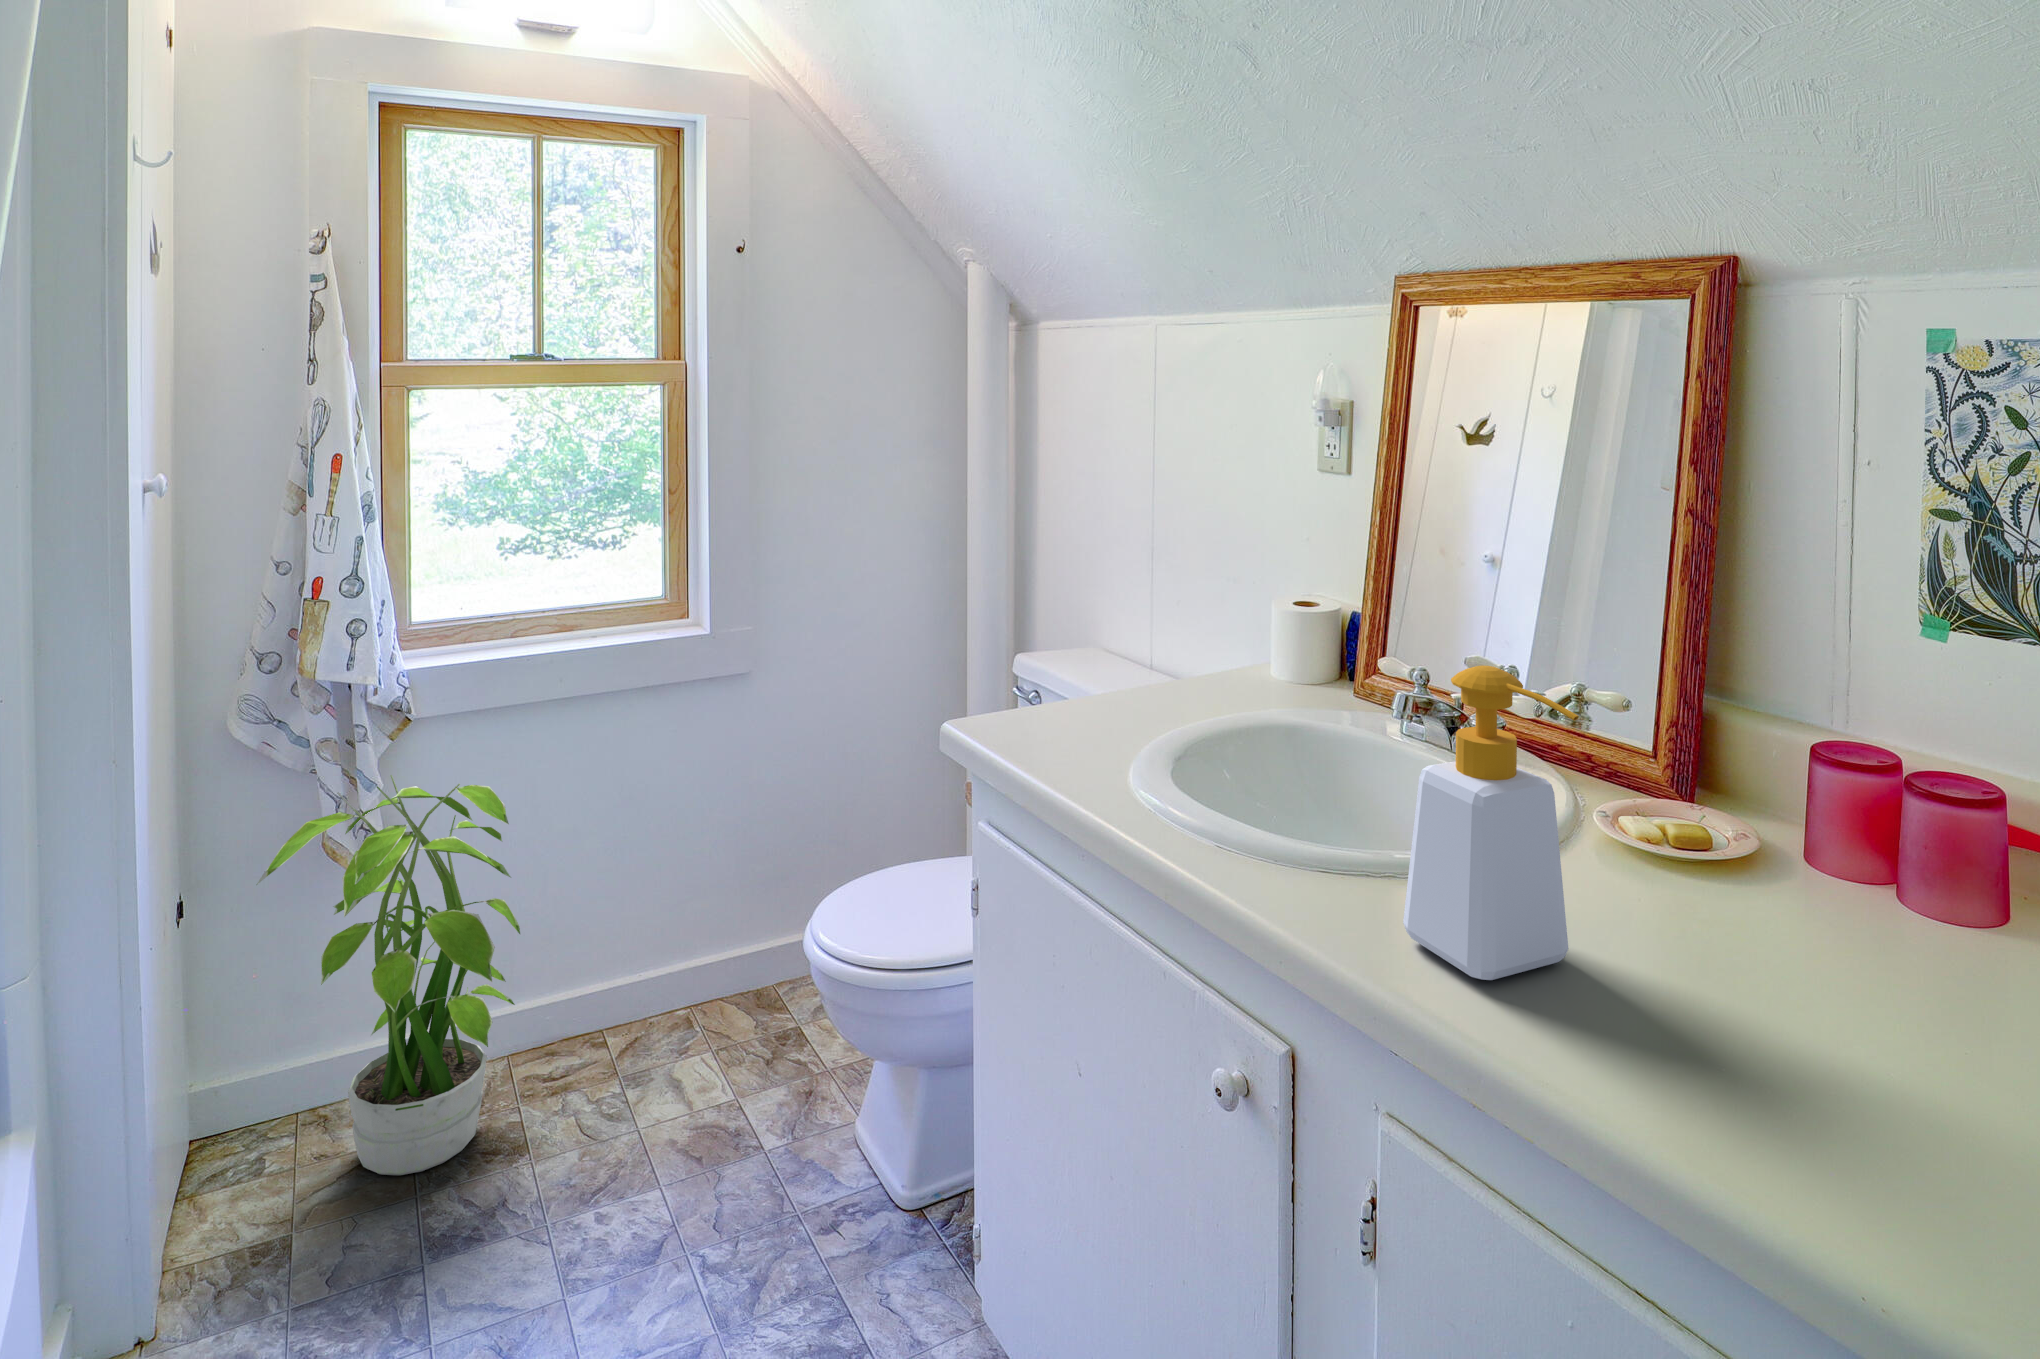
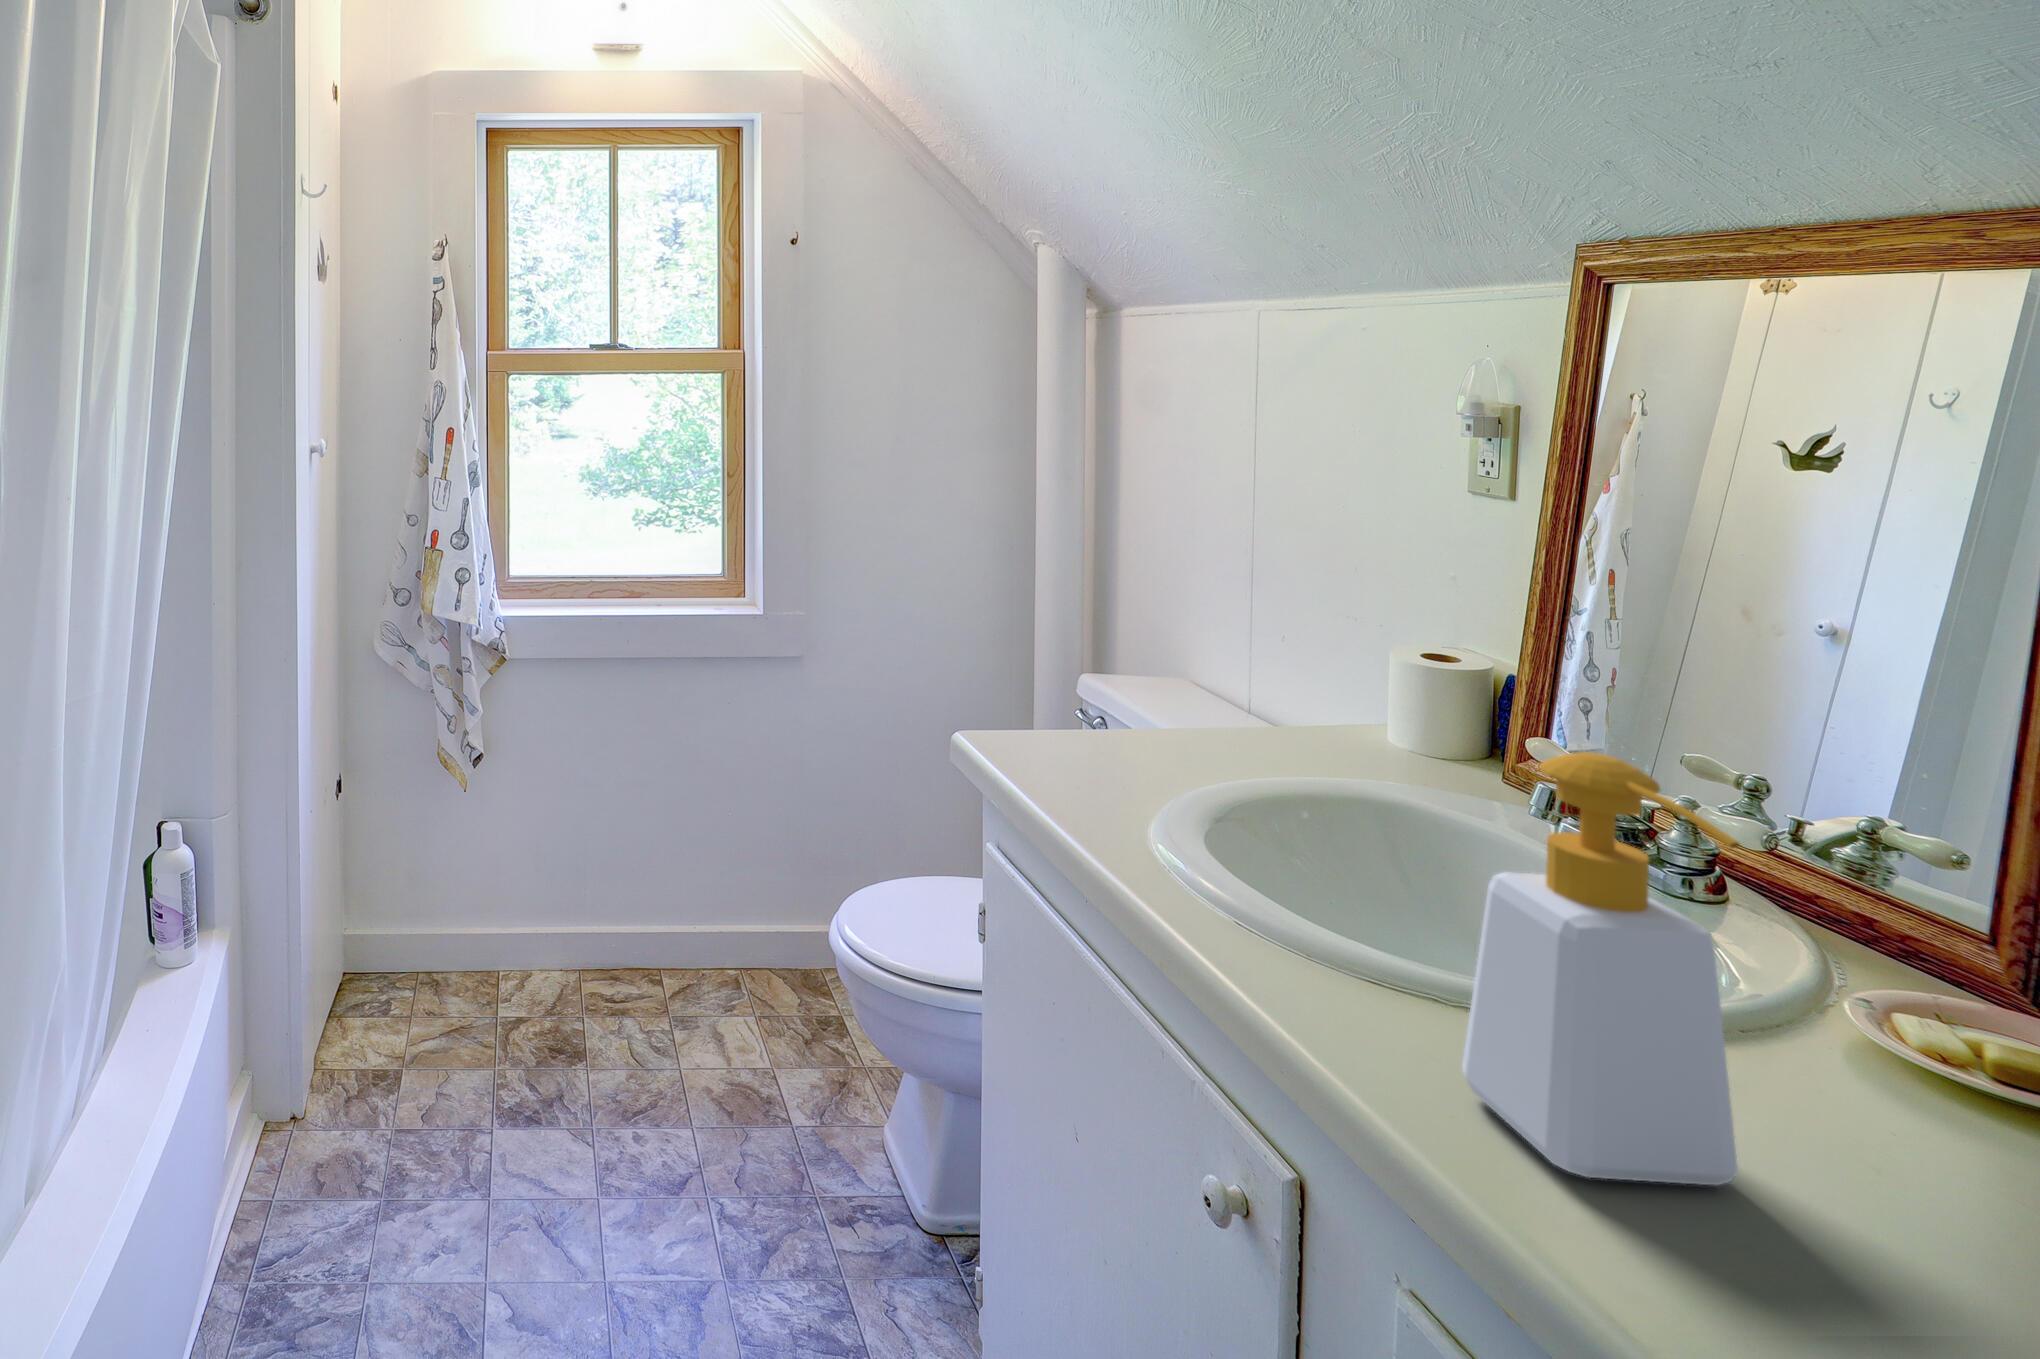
potted plant: present [257,775,520,1175] -> none [388,704,583,1049]

